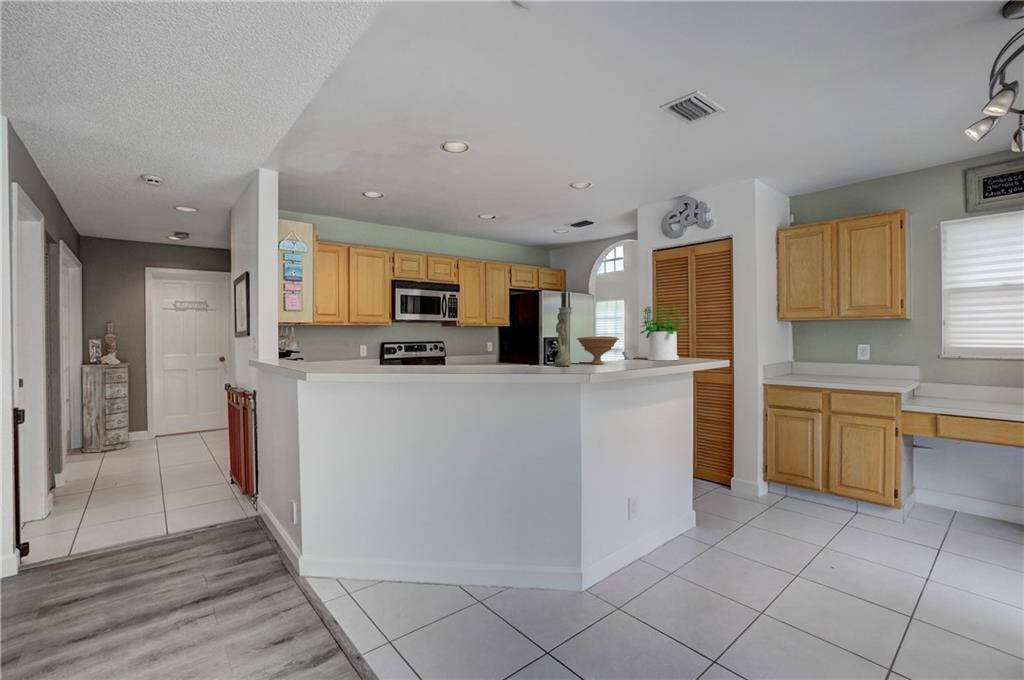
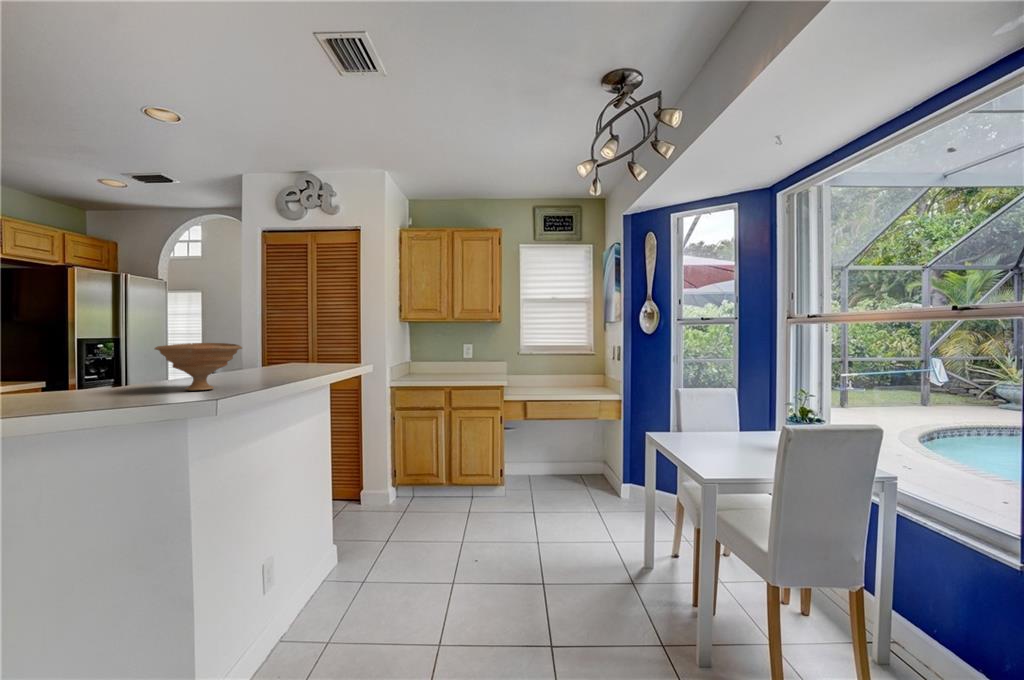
potted plant: present [640,305,683,360] -> none [262,297,325,374]
vase: present [555,307,572,366] -> none [102,288,147,405]

